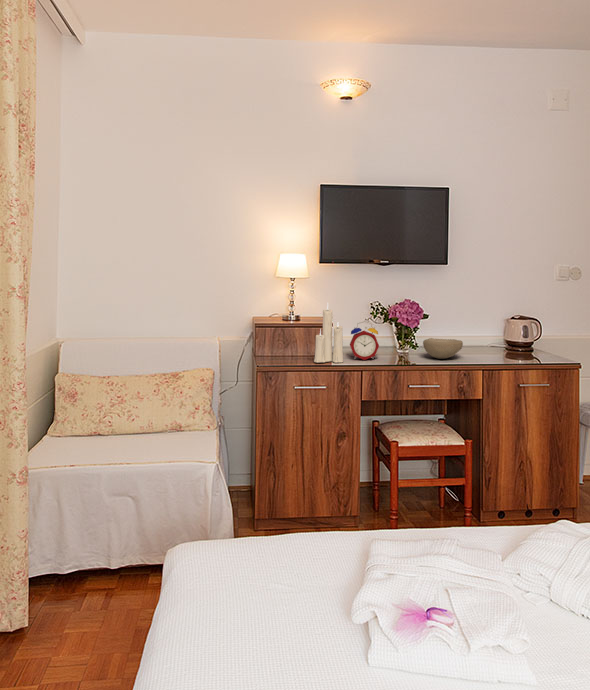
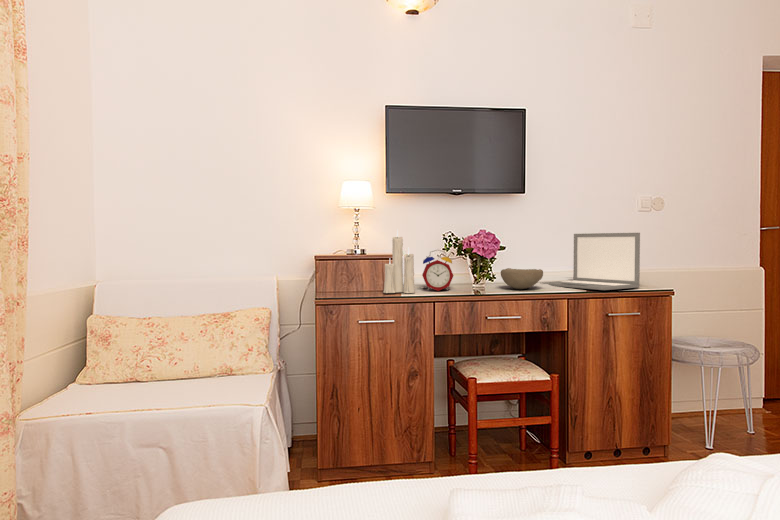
laptop: none [461,302,556,361] -> present [542,233,640,290]

